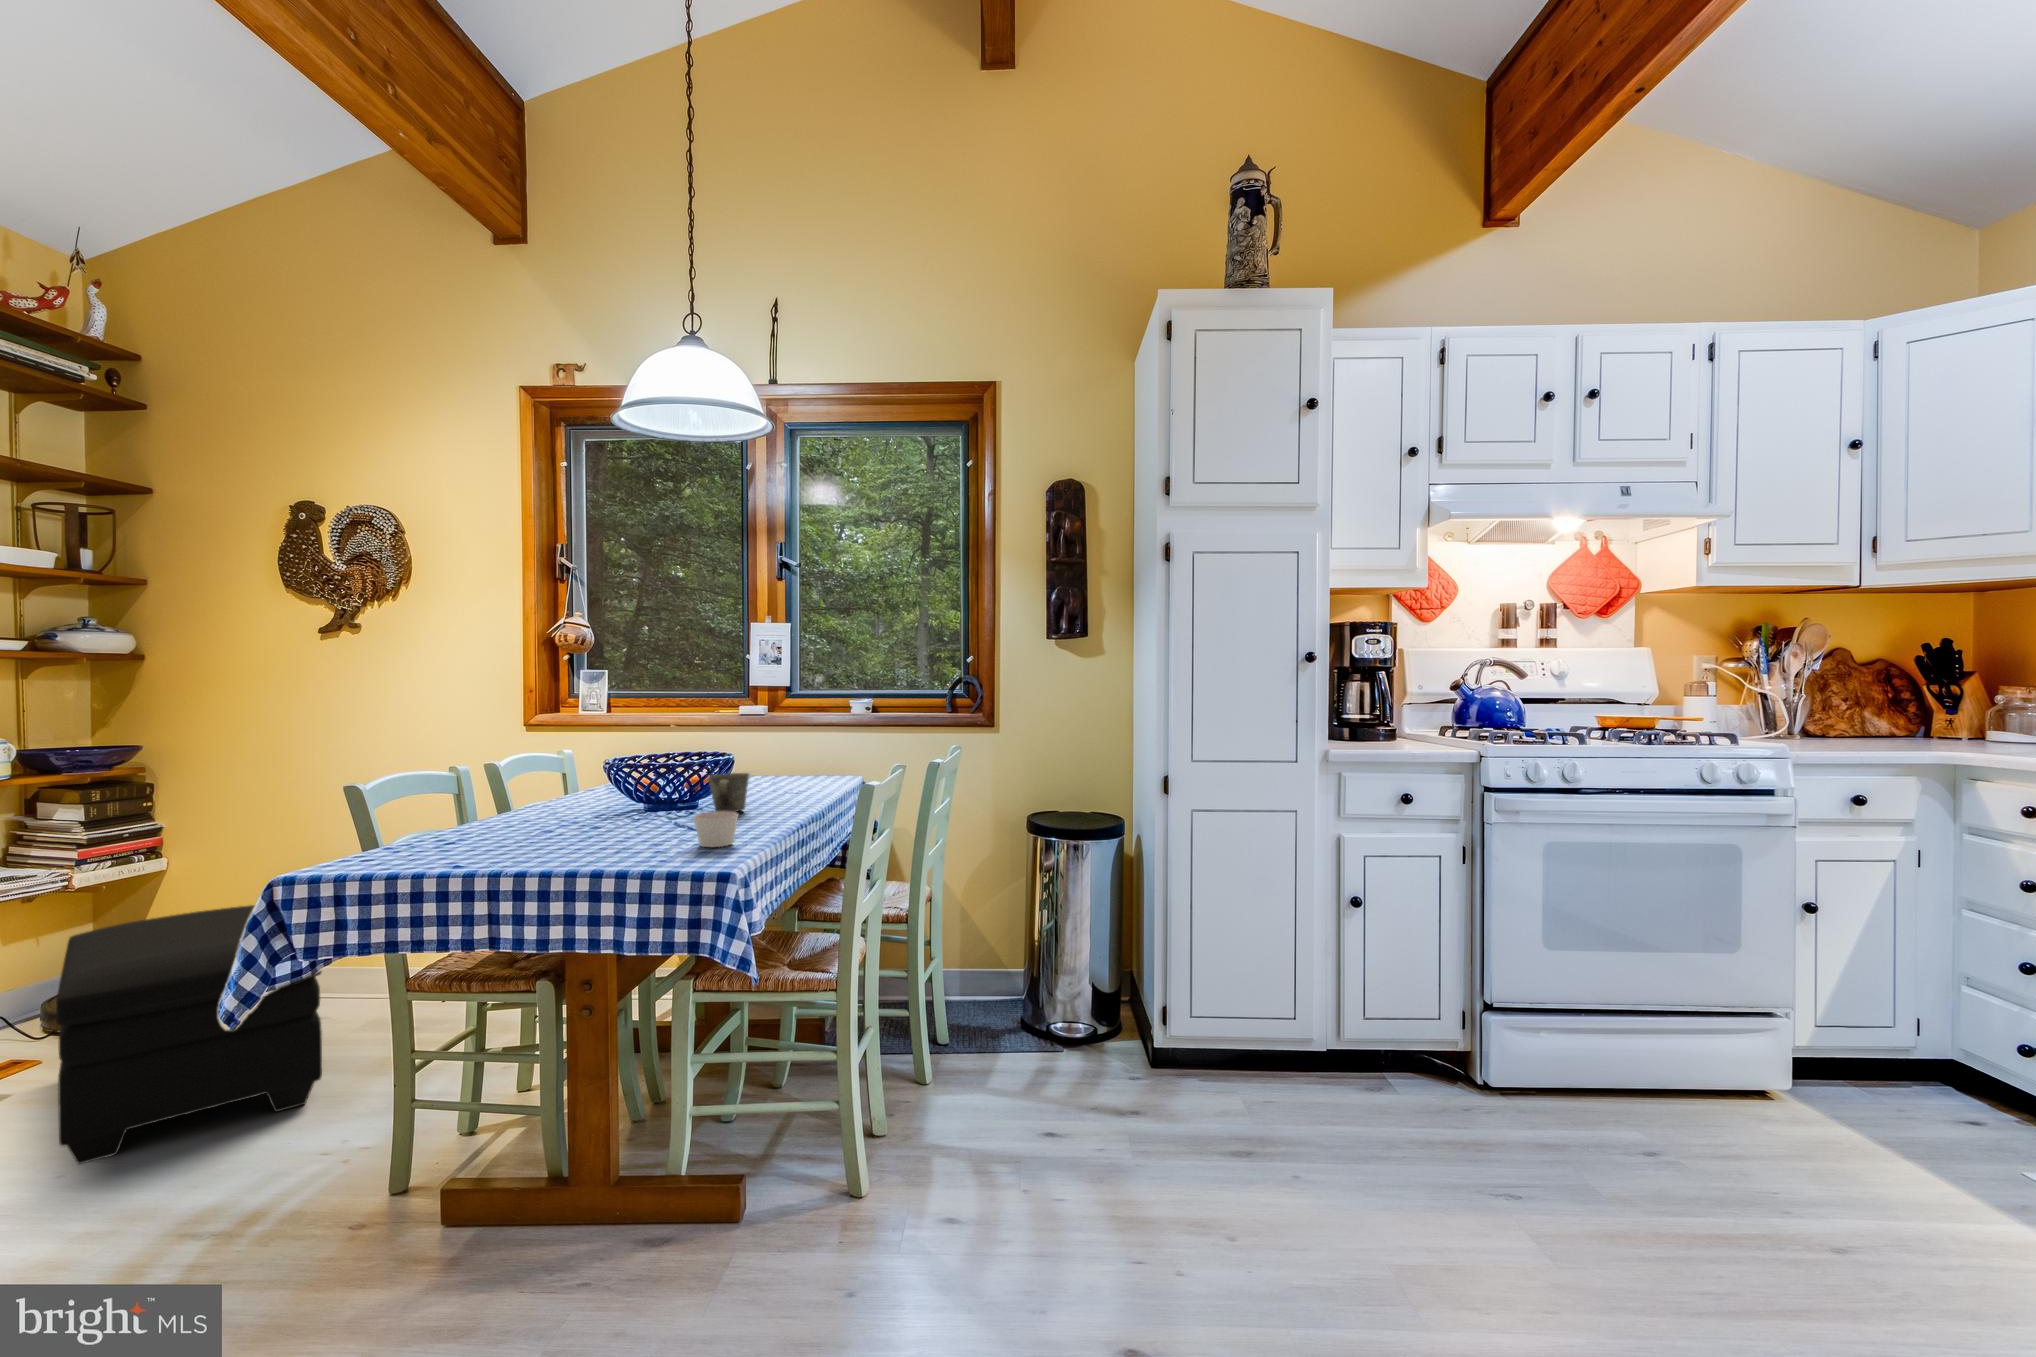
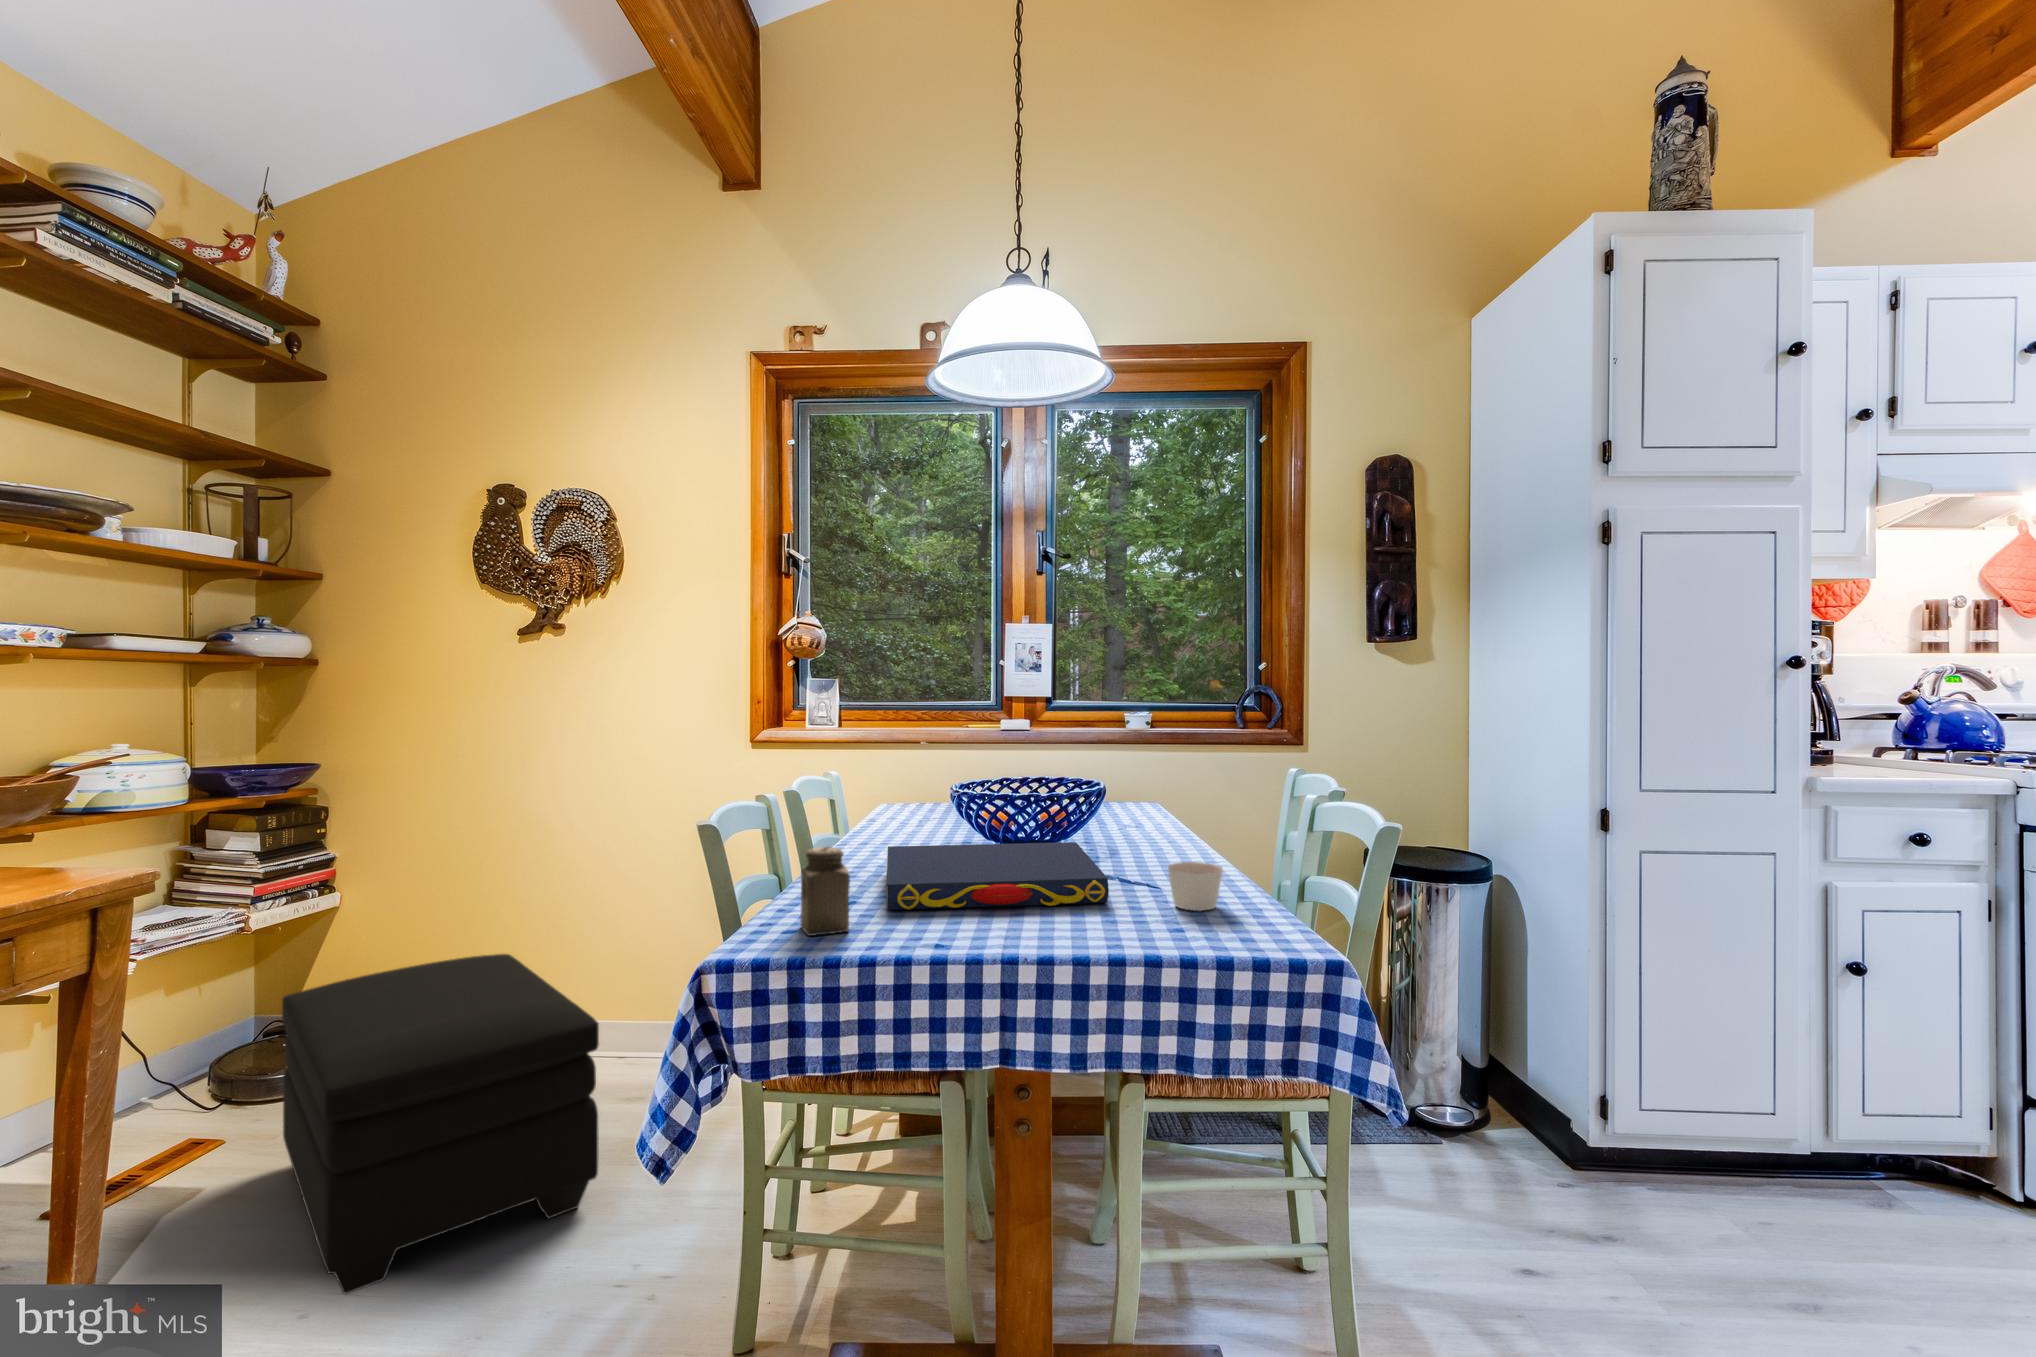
mug: present [708,773,749,812] -> none [1087,806,1136,857]
salt shaker: none [374,798,419,864] -> present [801,847,850,936]
book: none [466,800,680,848] -> present [886,842,1109,910]

